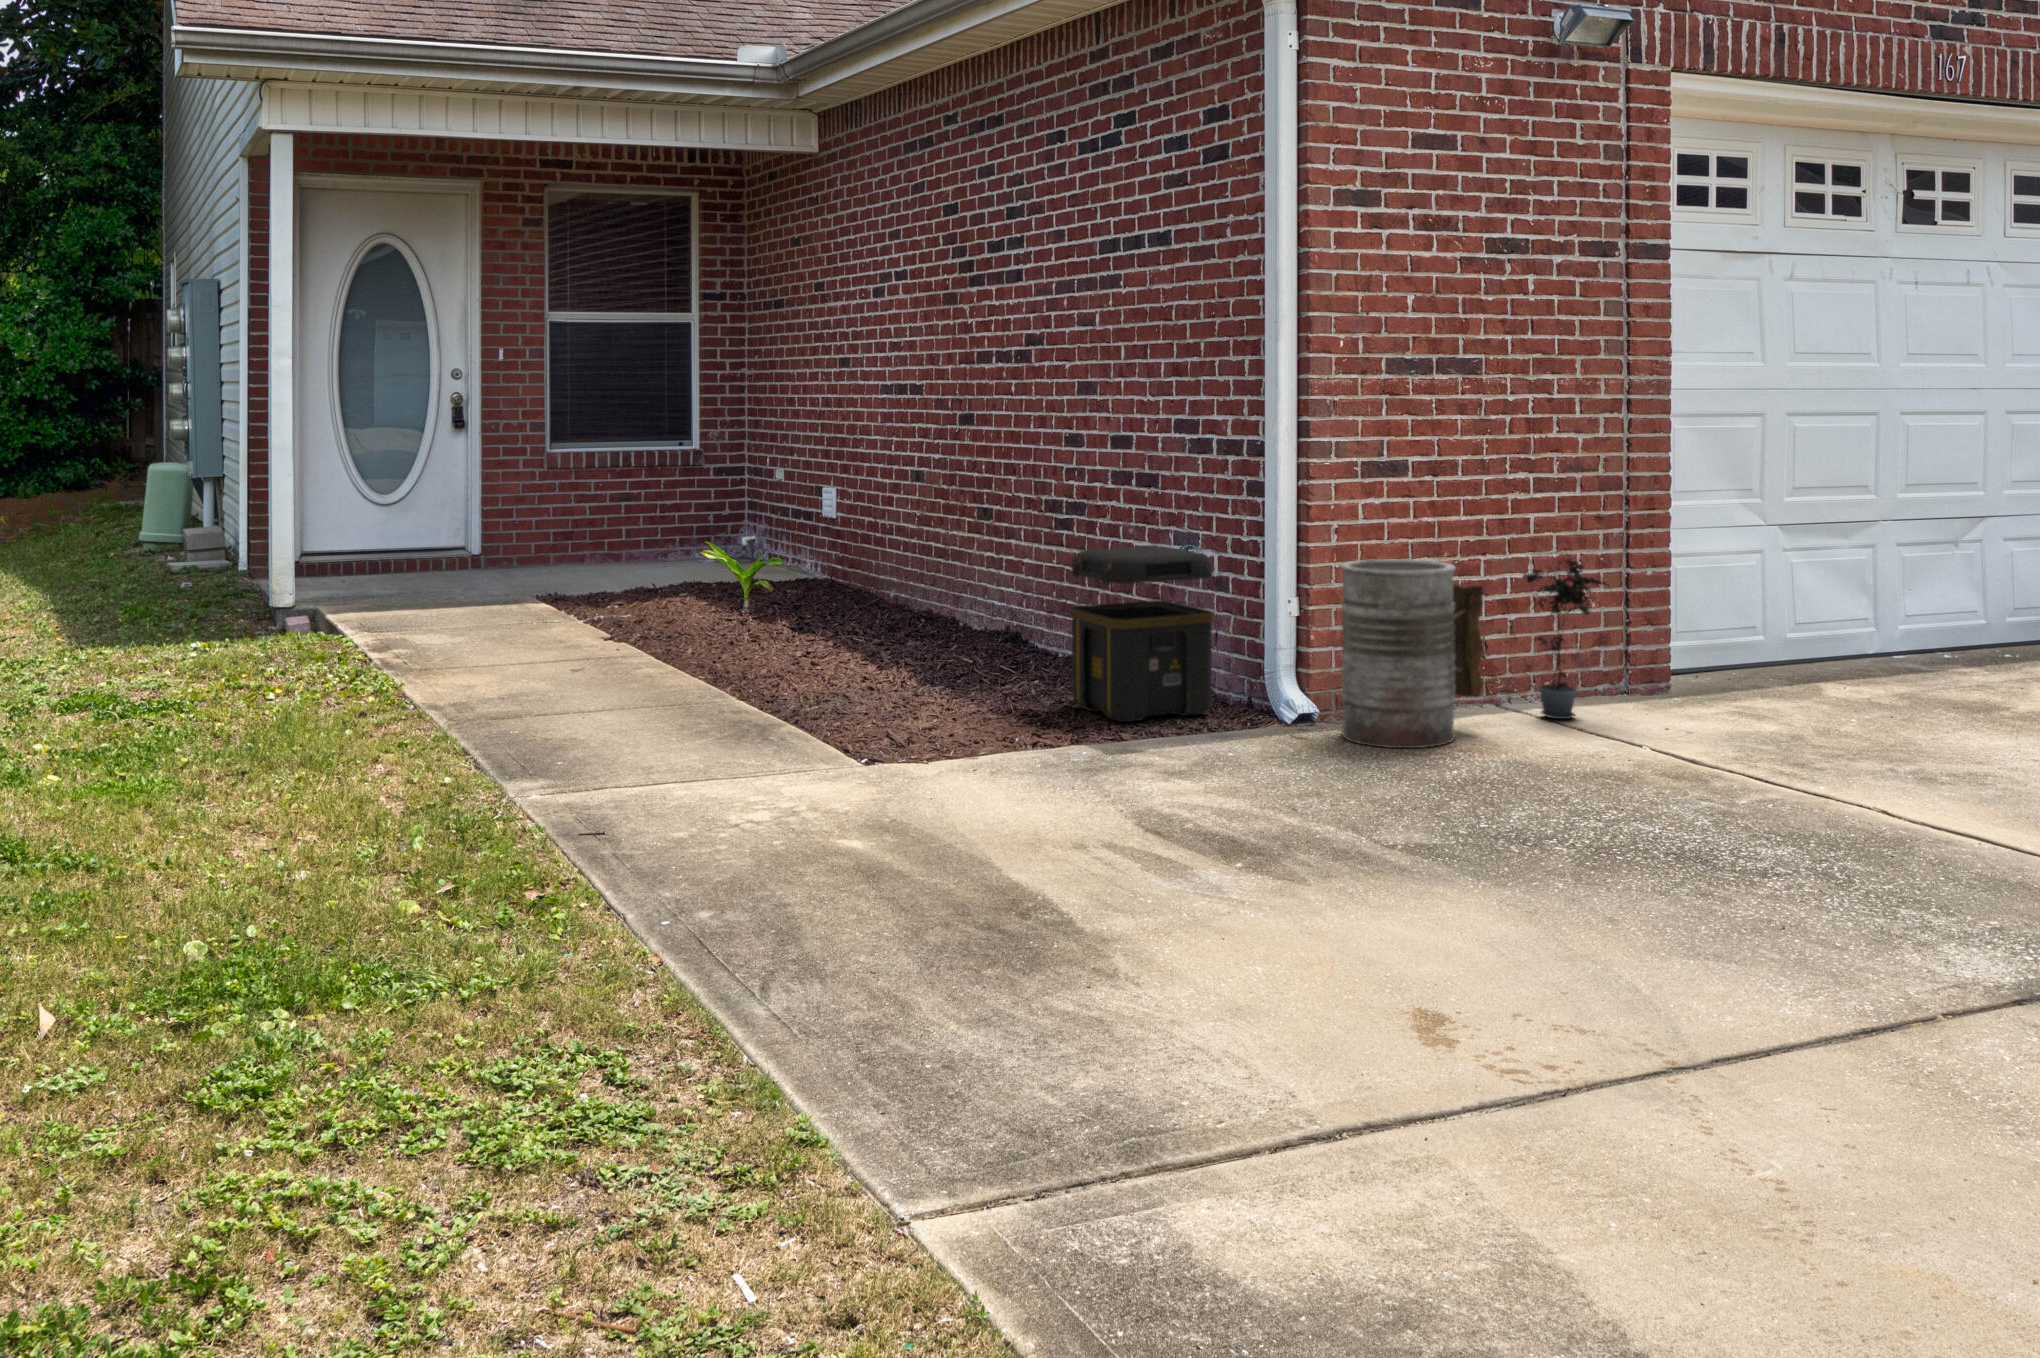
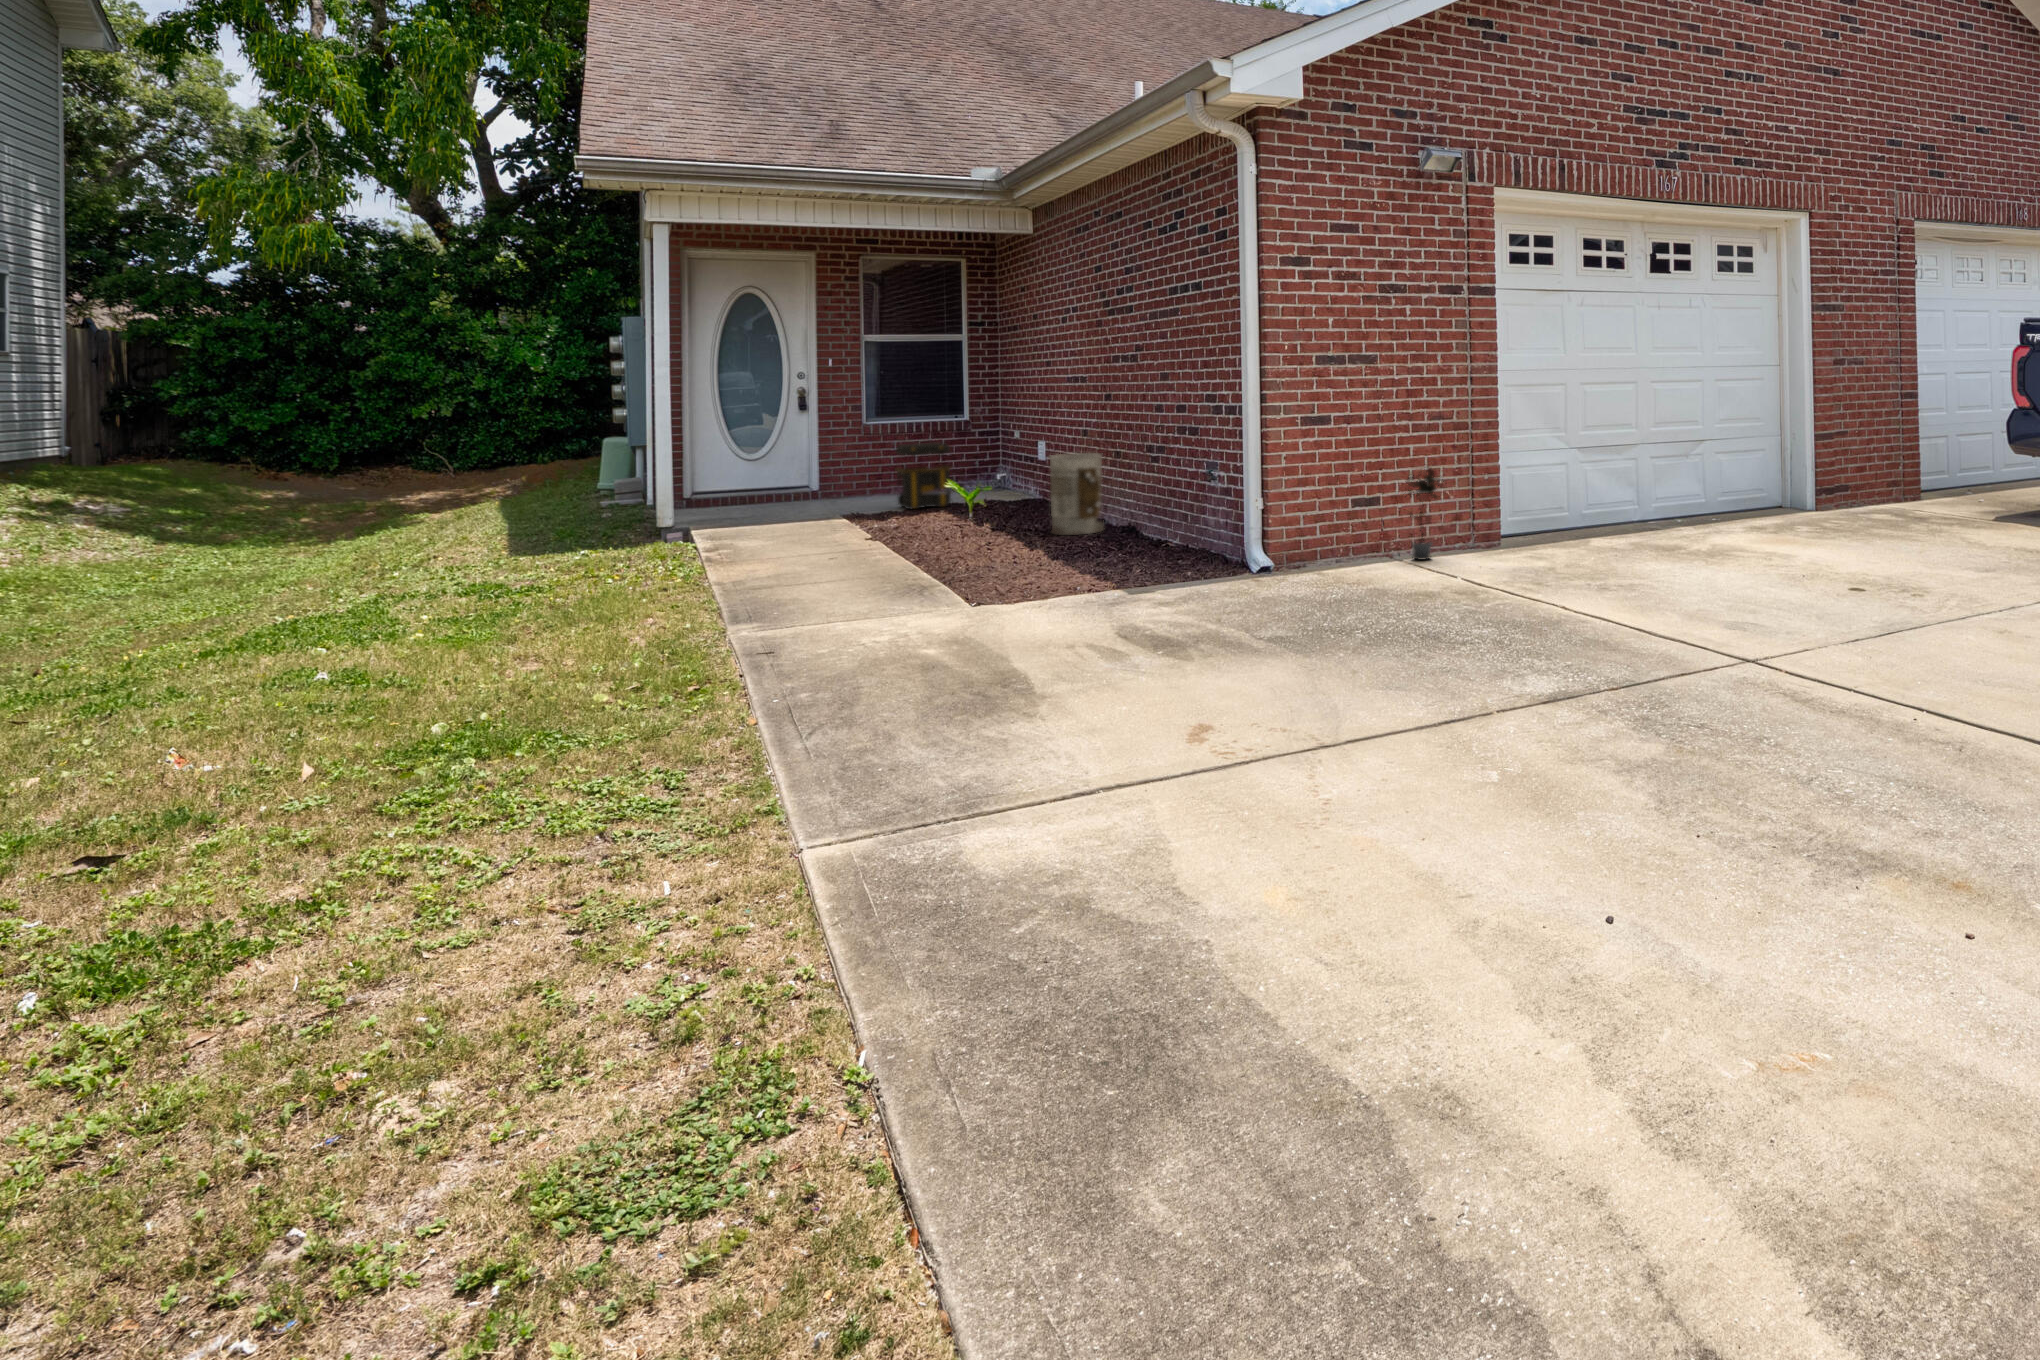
toolbox: present [1070,546,1214,722] -> present [896,443,951,509]
trash can: present [1340,559,1483,748] -> present [1050,453,1104,535]

